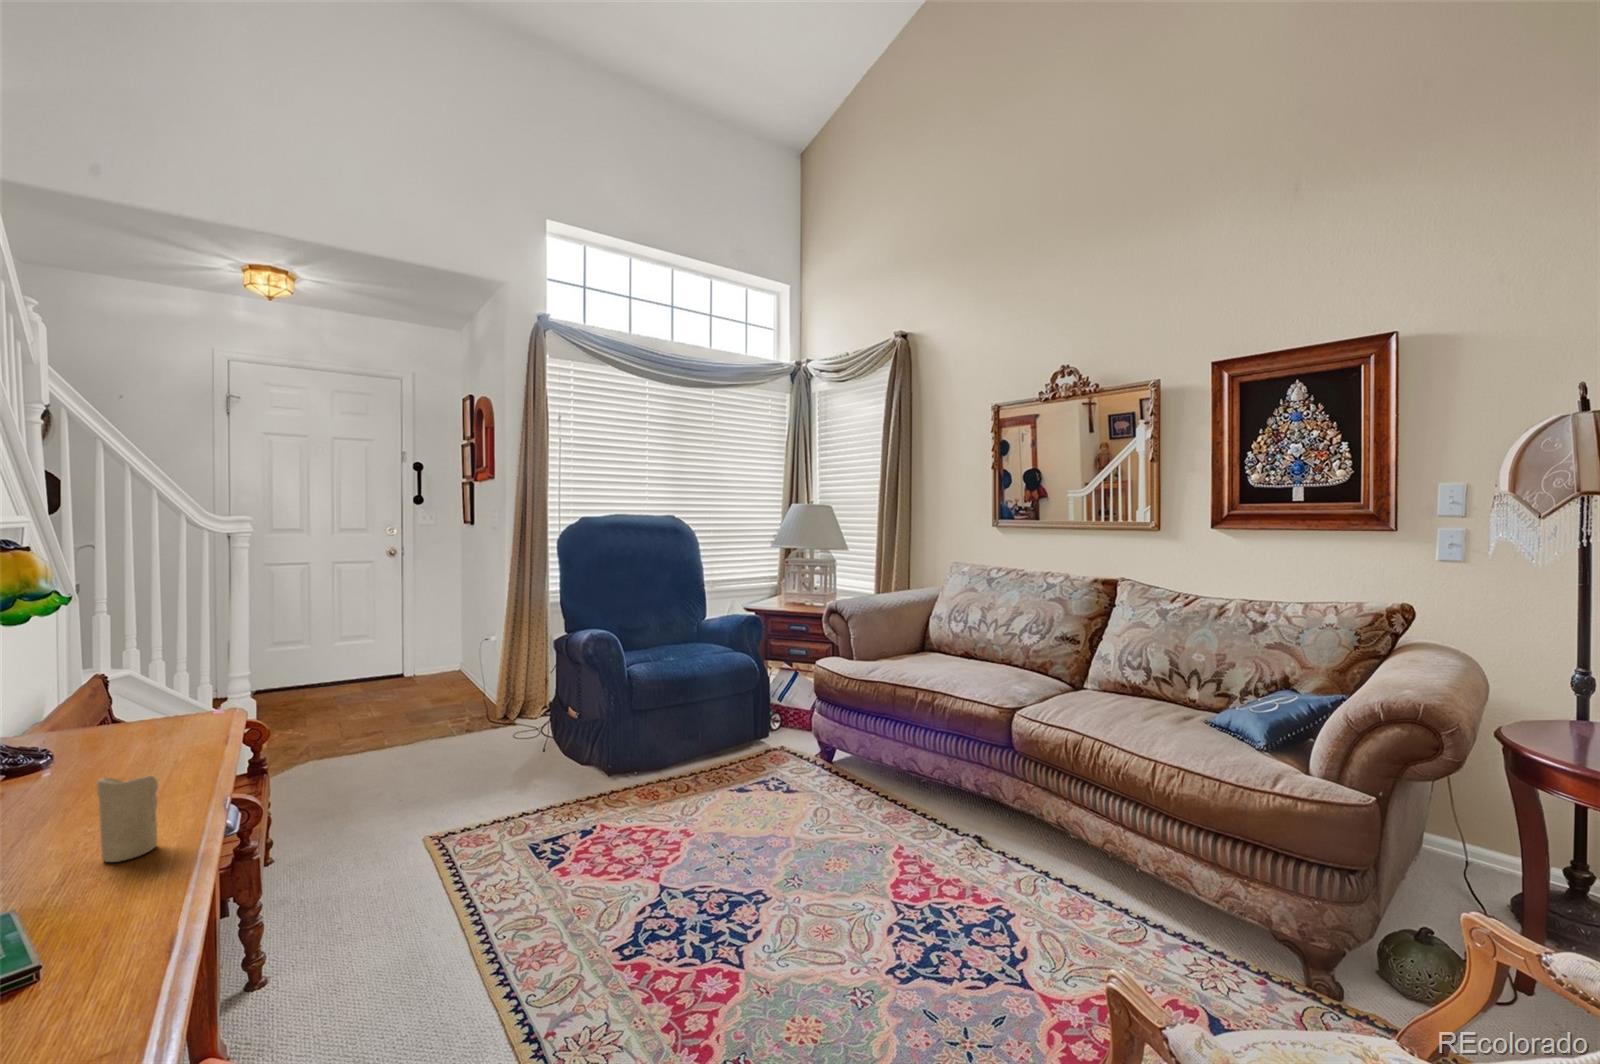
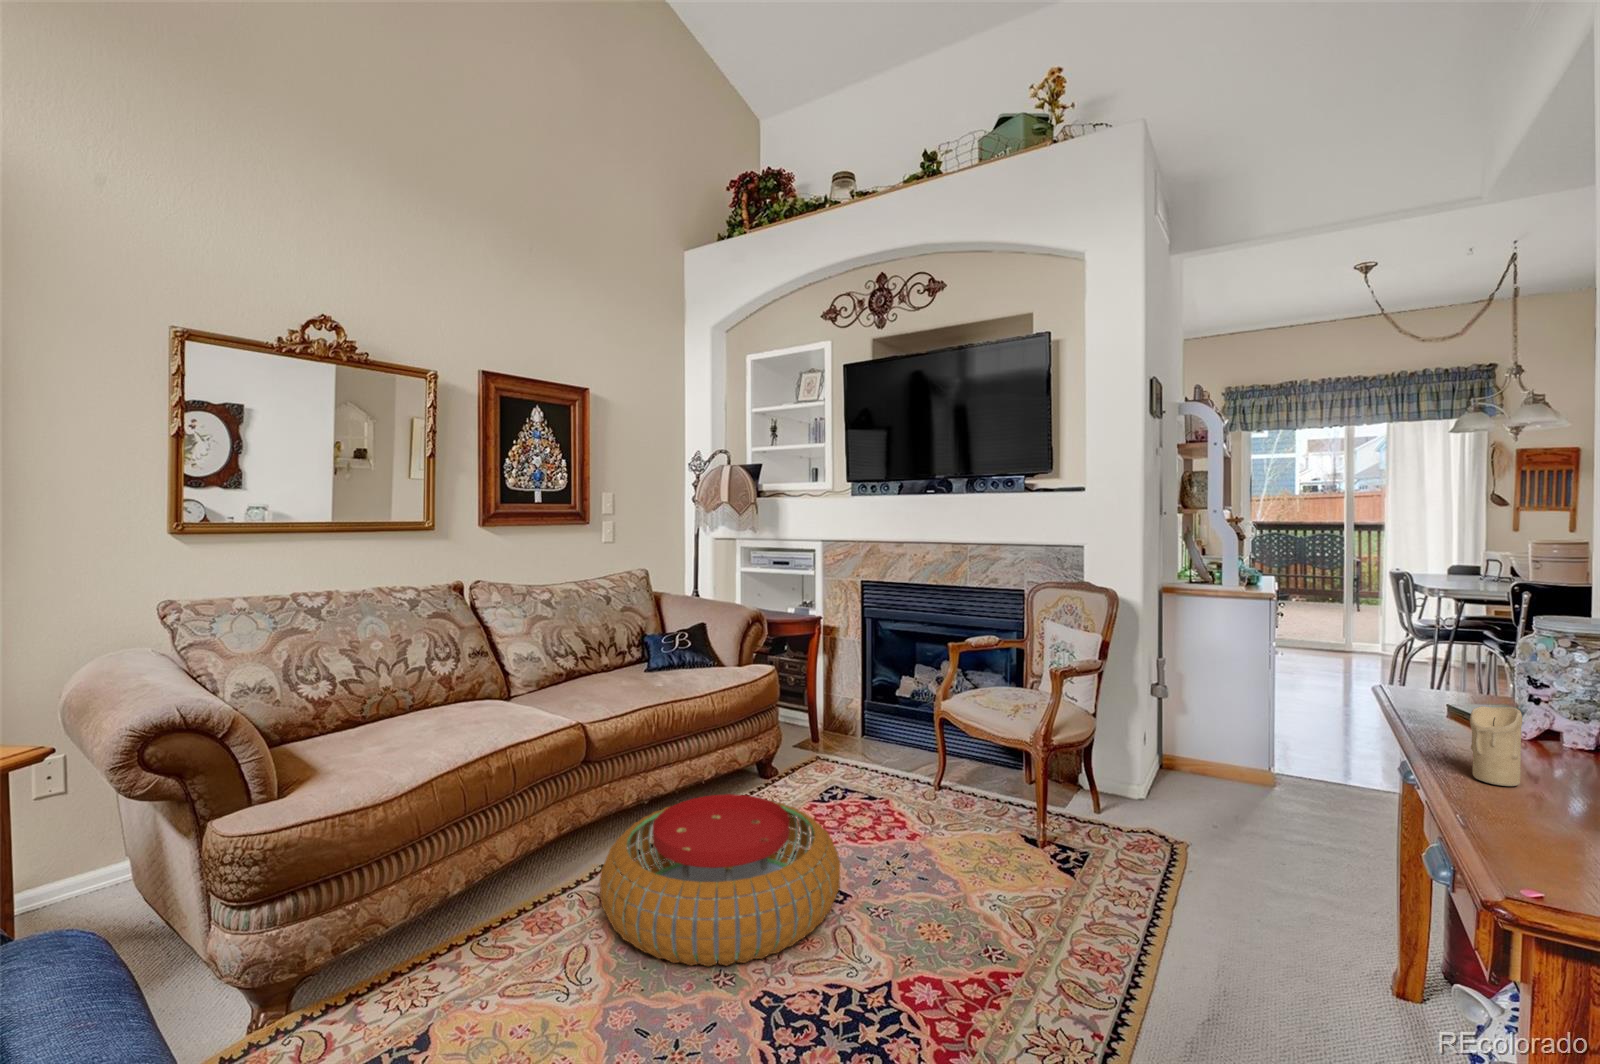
pouf: none [789,783,1015,954] -> present [600,794,840,966]

